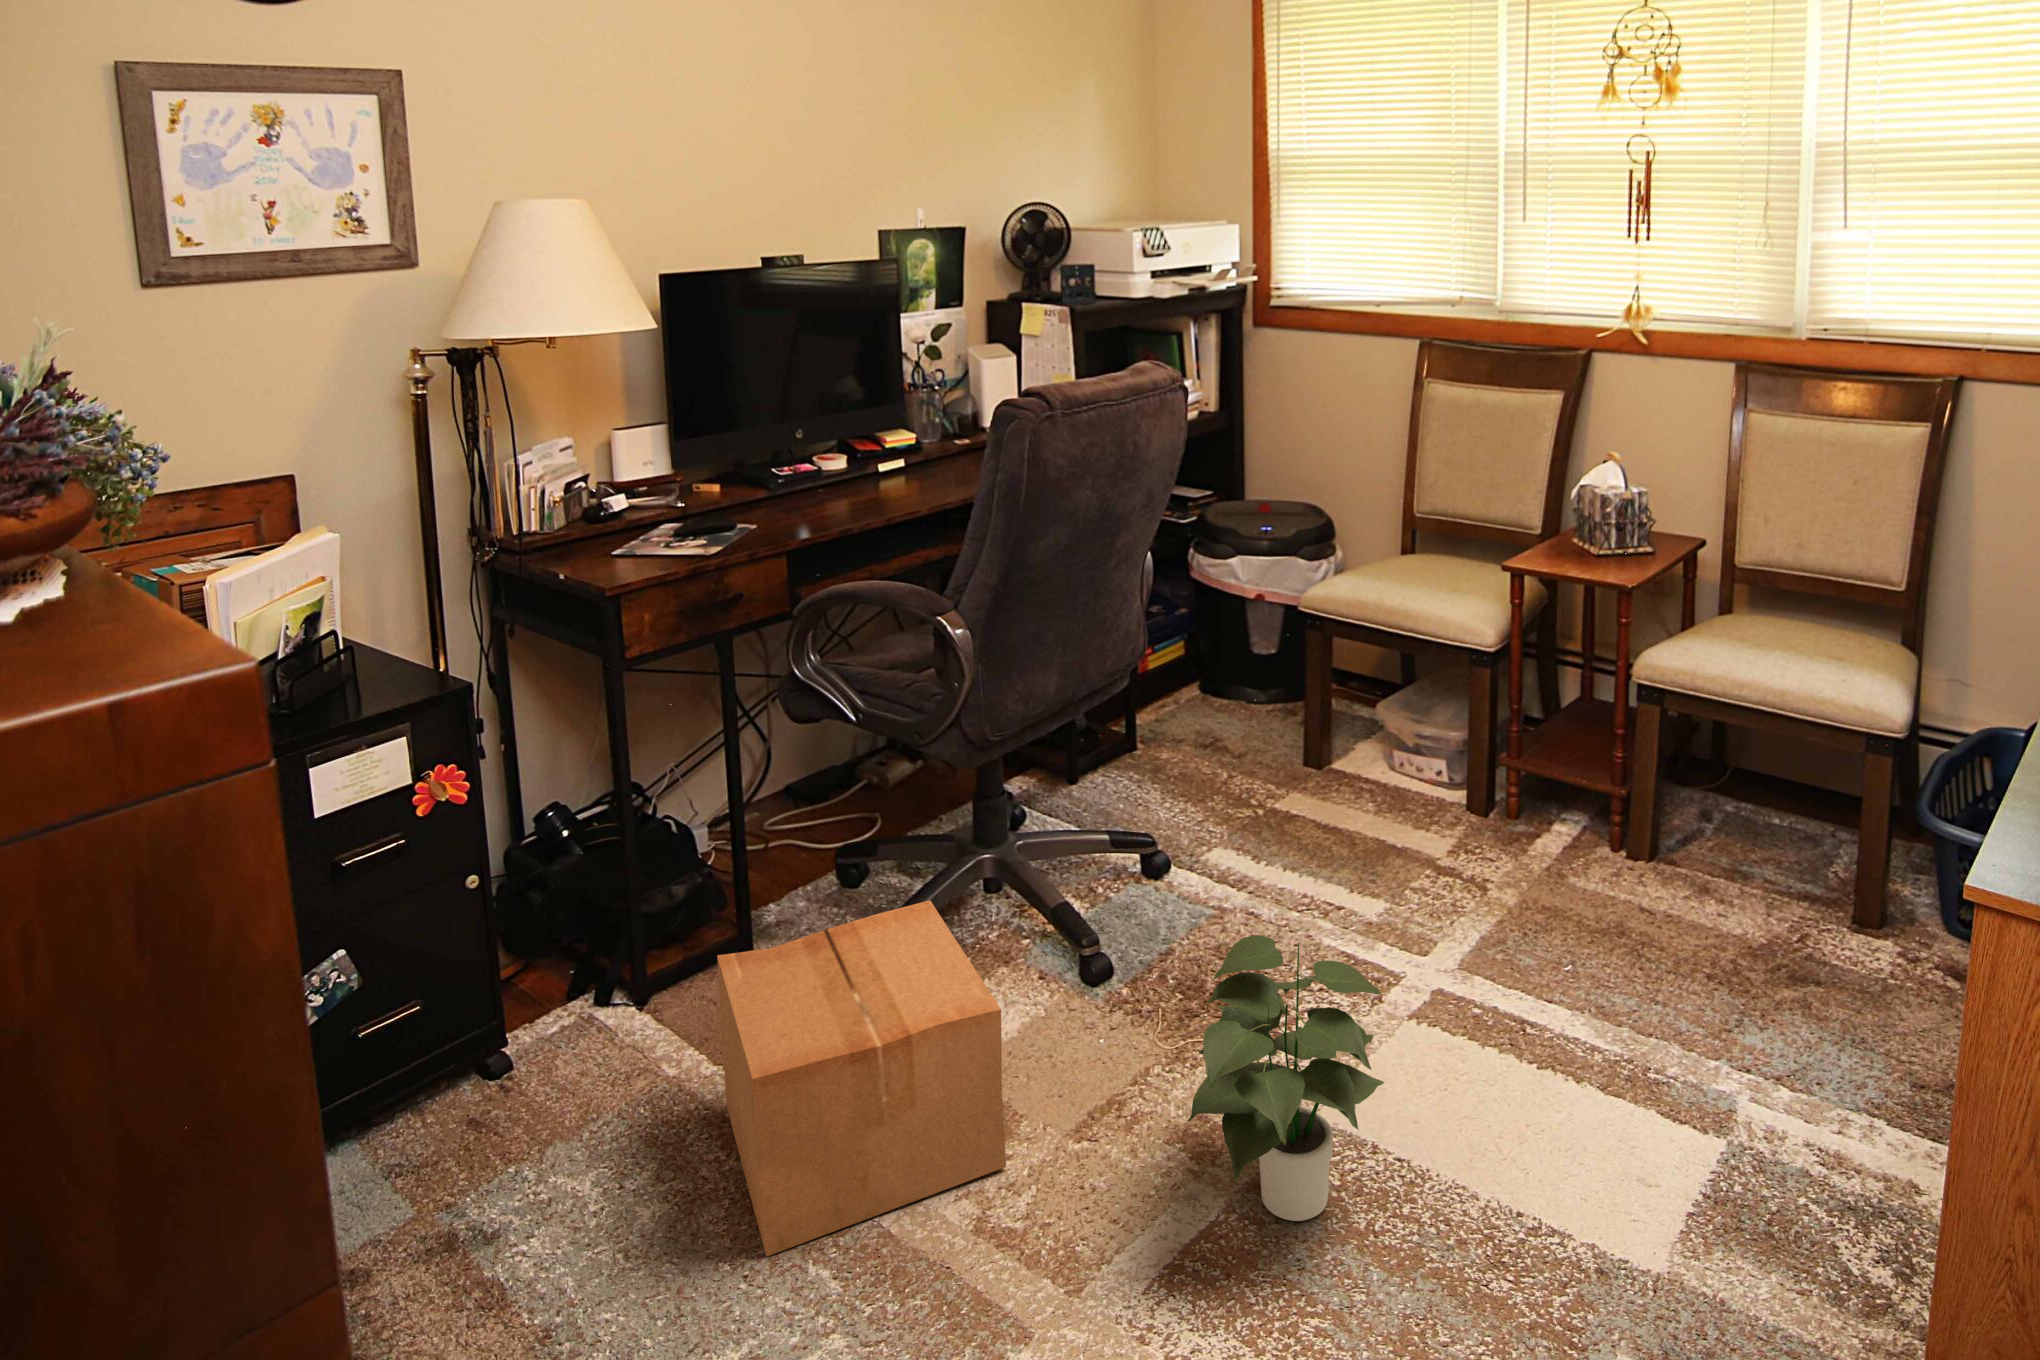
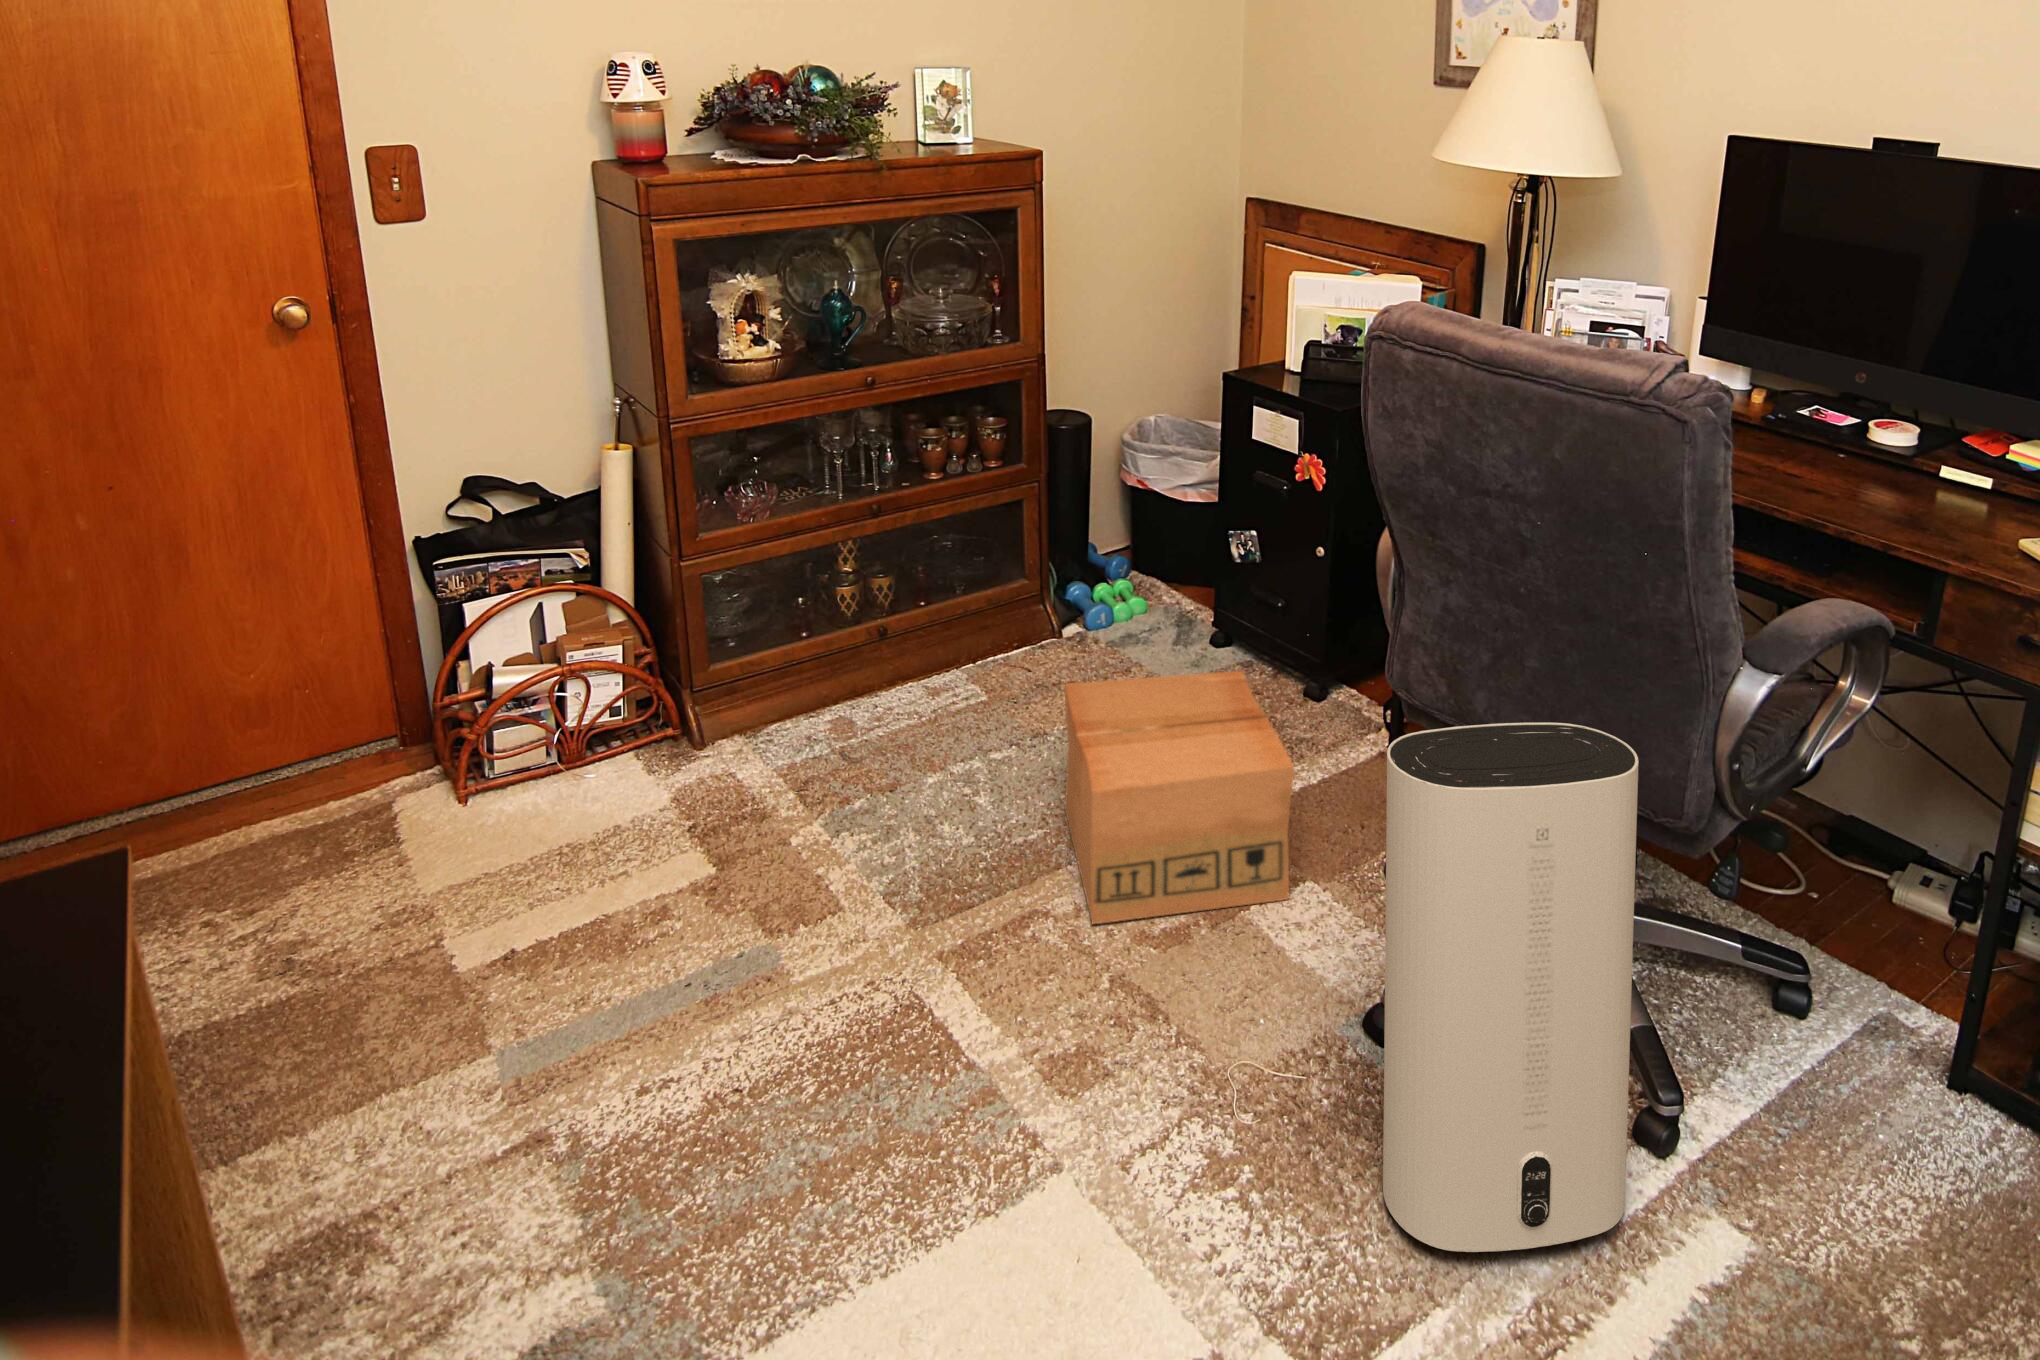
air purifier: none [1128,607,1296,958] -> present [1383,722,1639,1252]
potted plant: present [1187,935,1384,1221] -> none [842,862,1085,1139]

